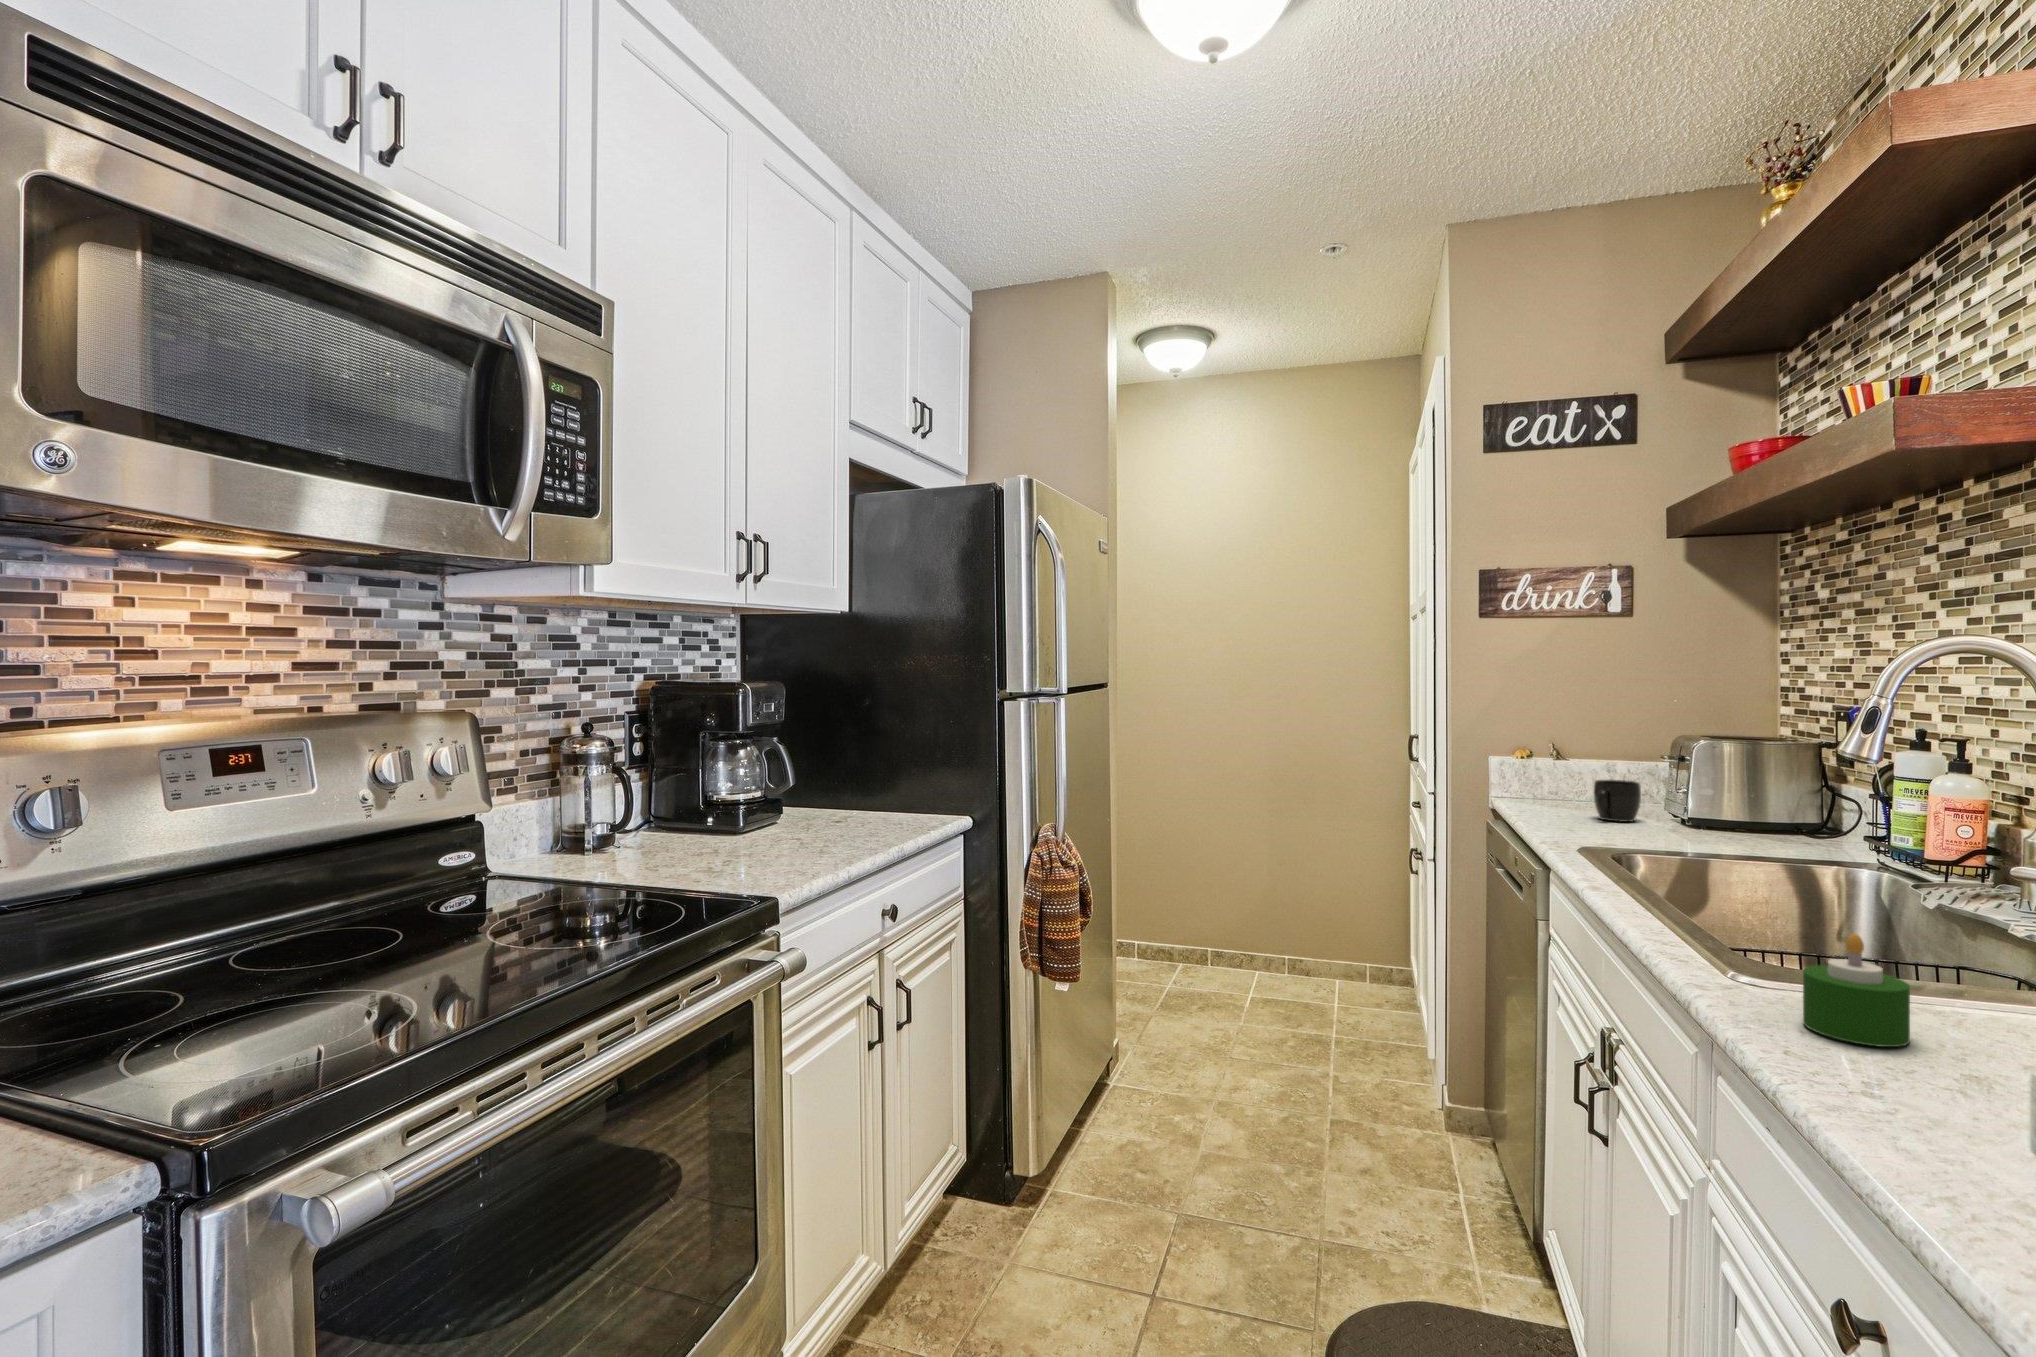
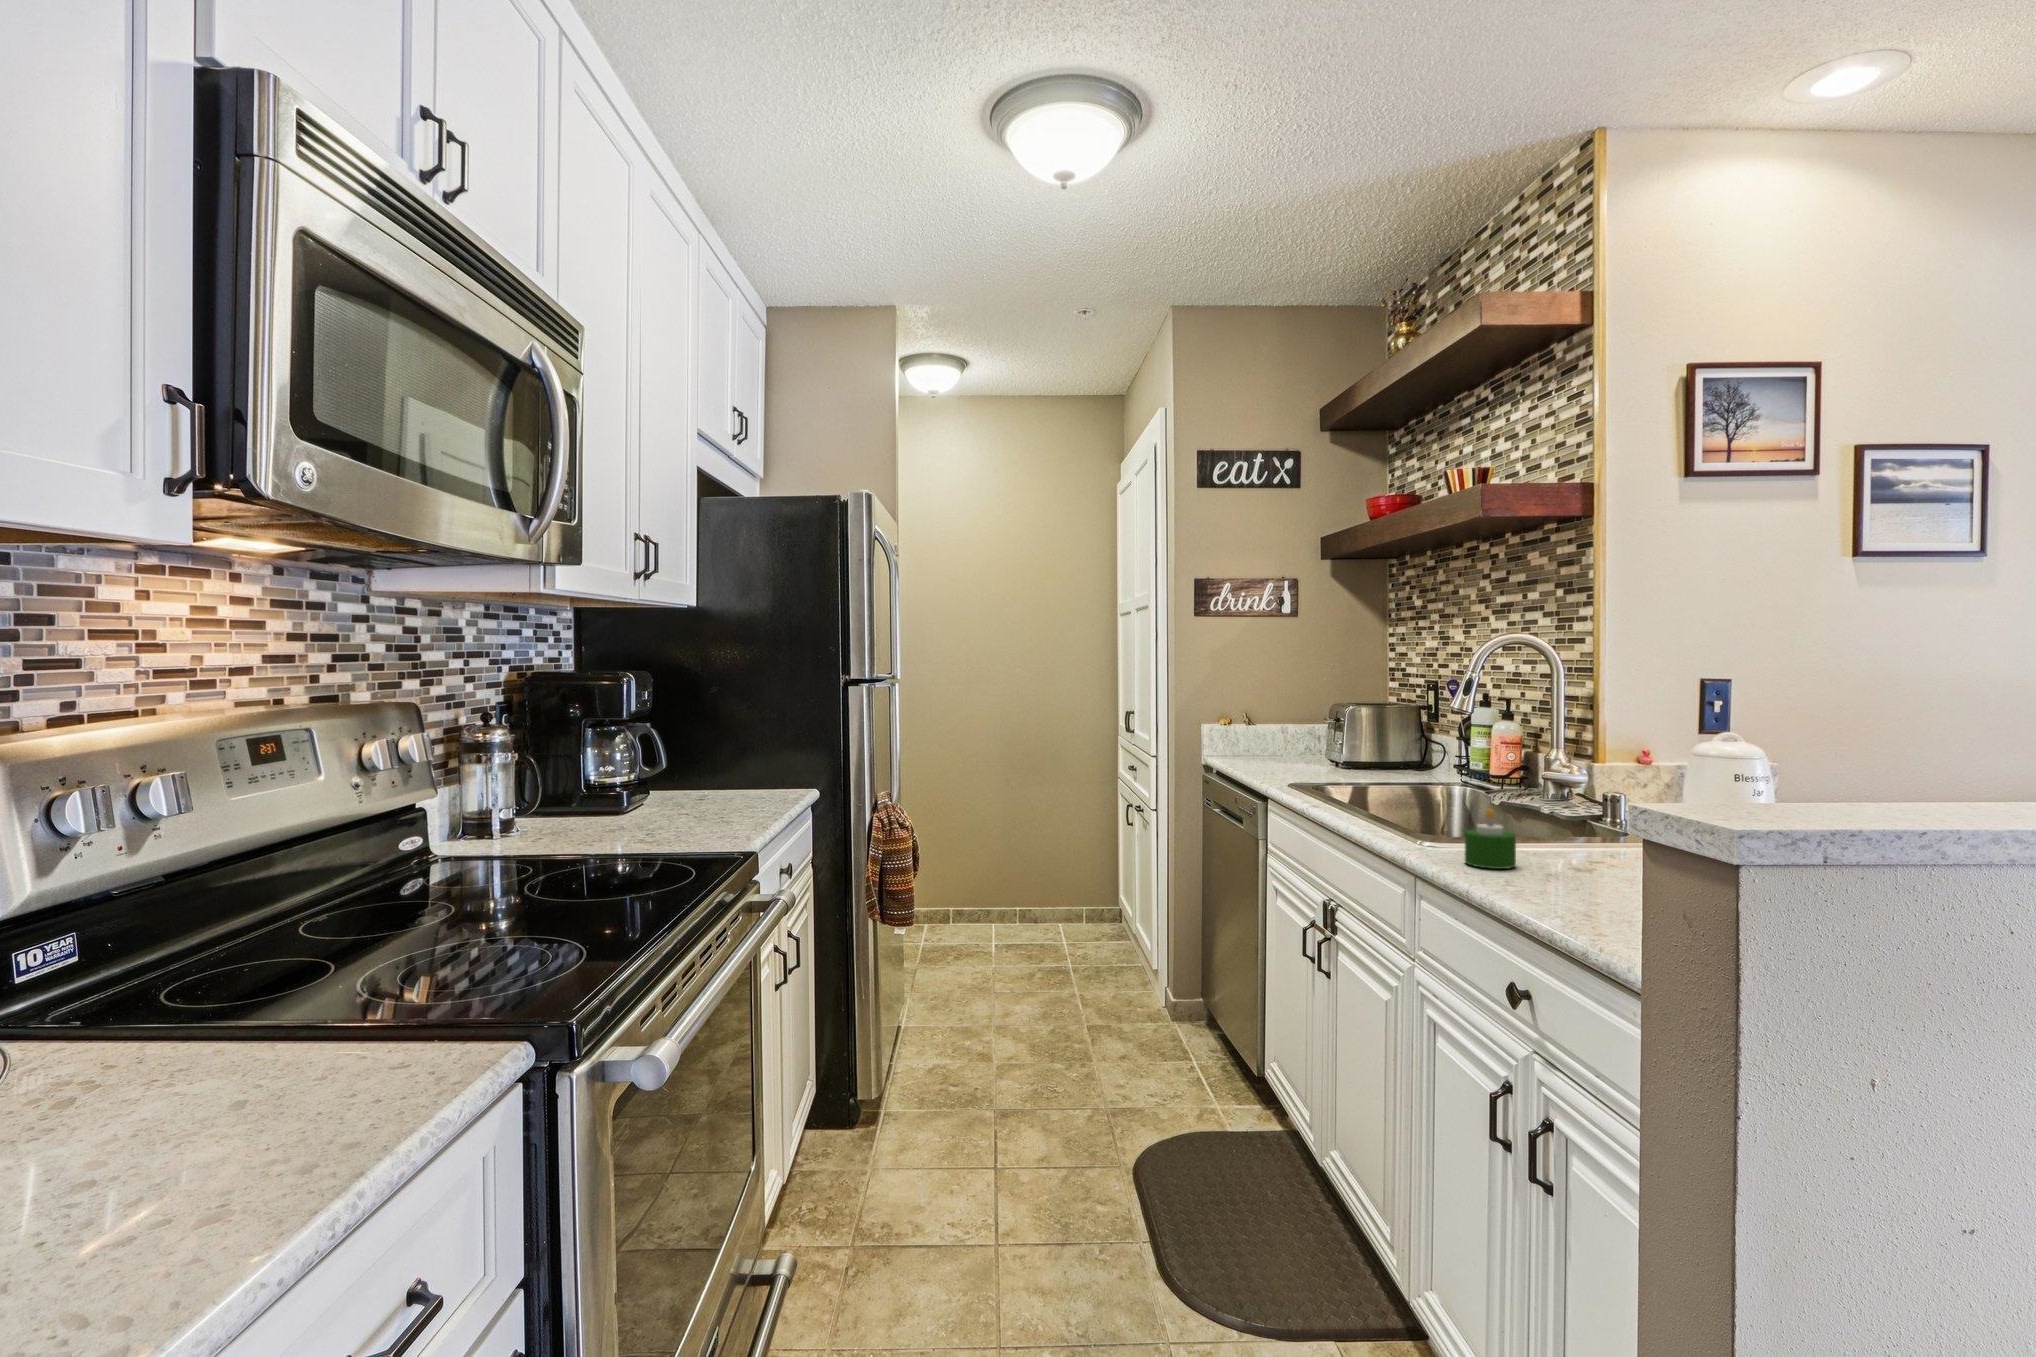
mug: present [1594,780,1641,822] -> none [1284,738,1315,768]

